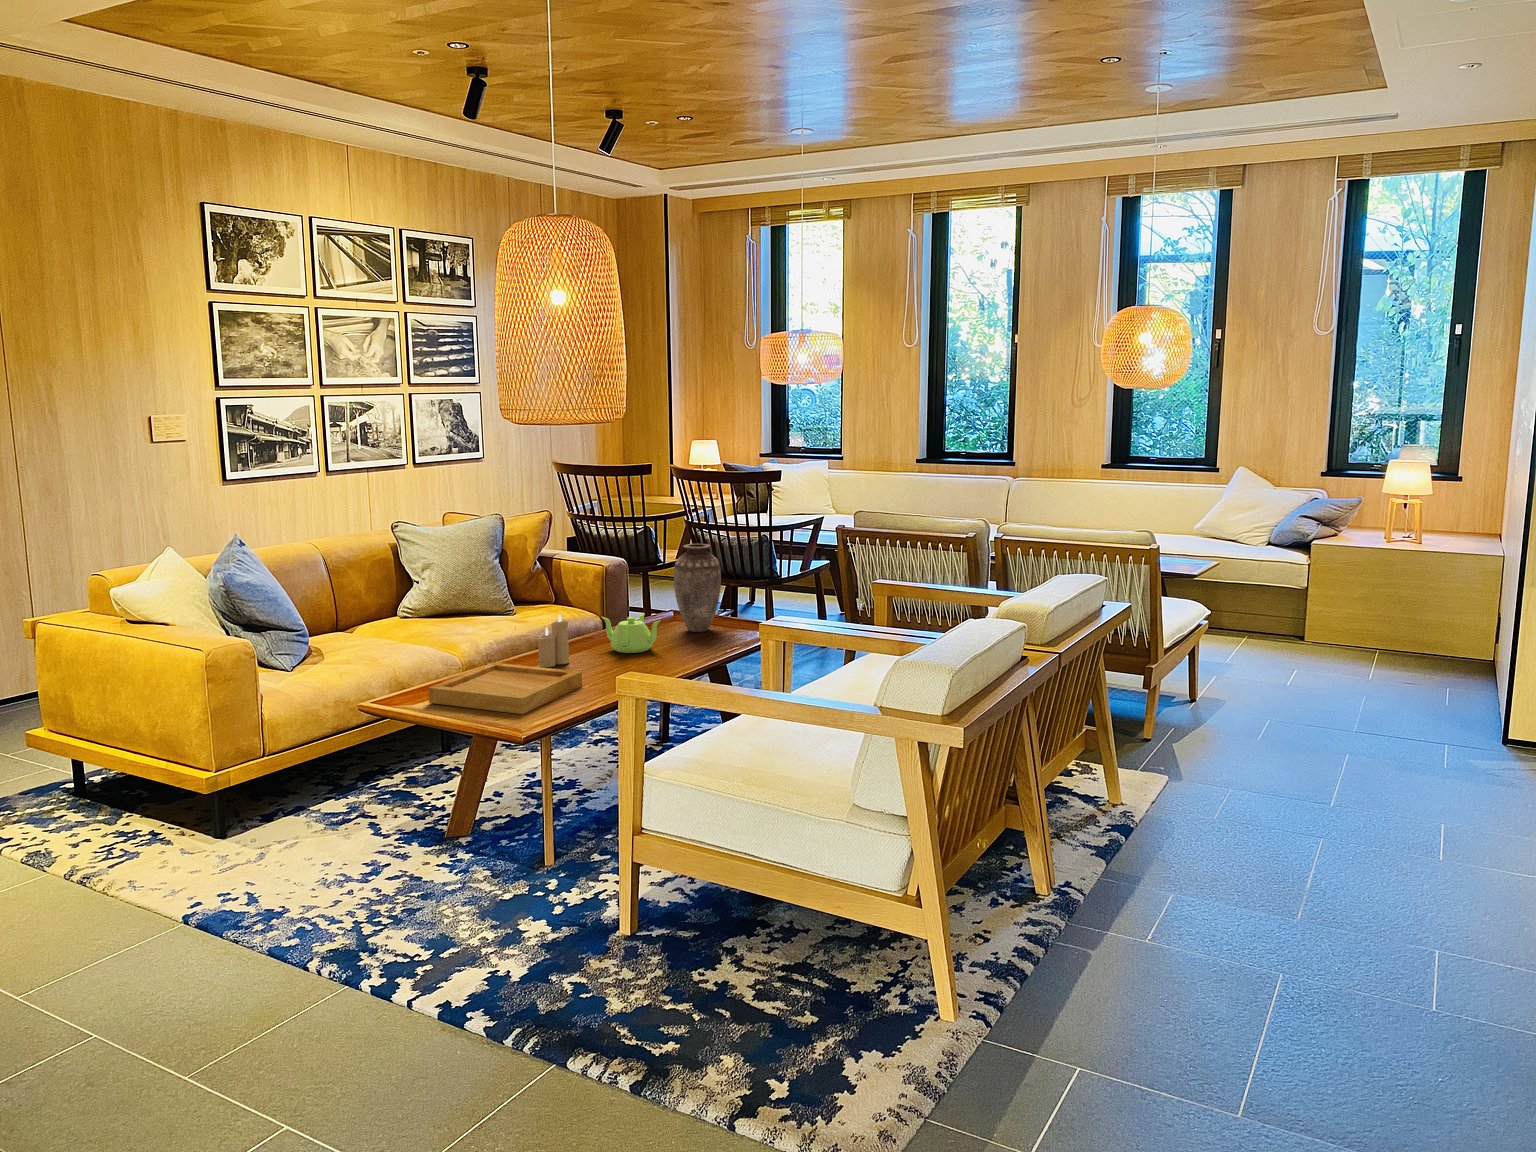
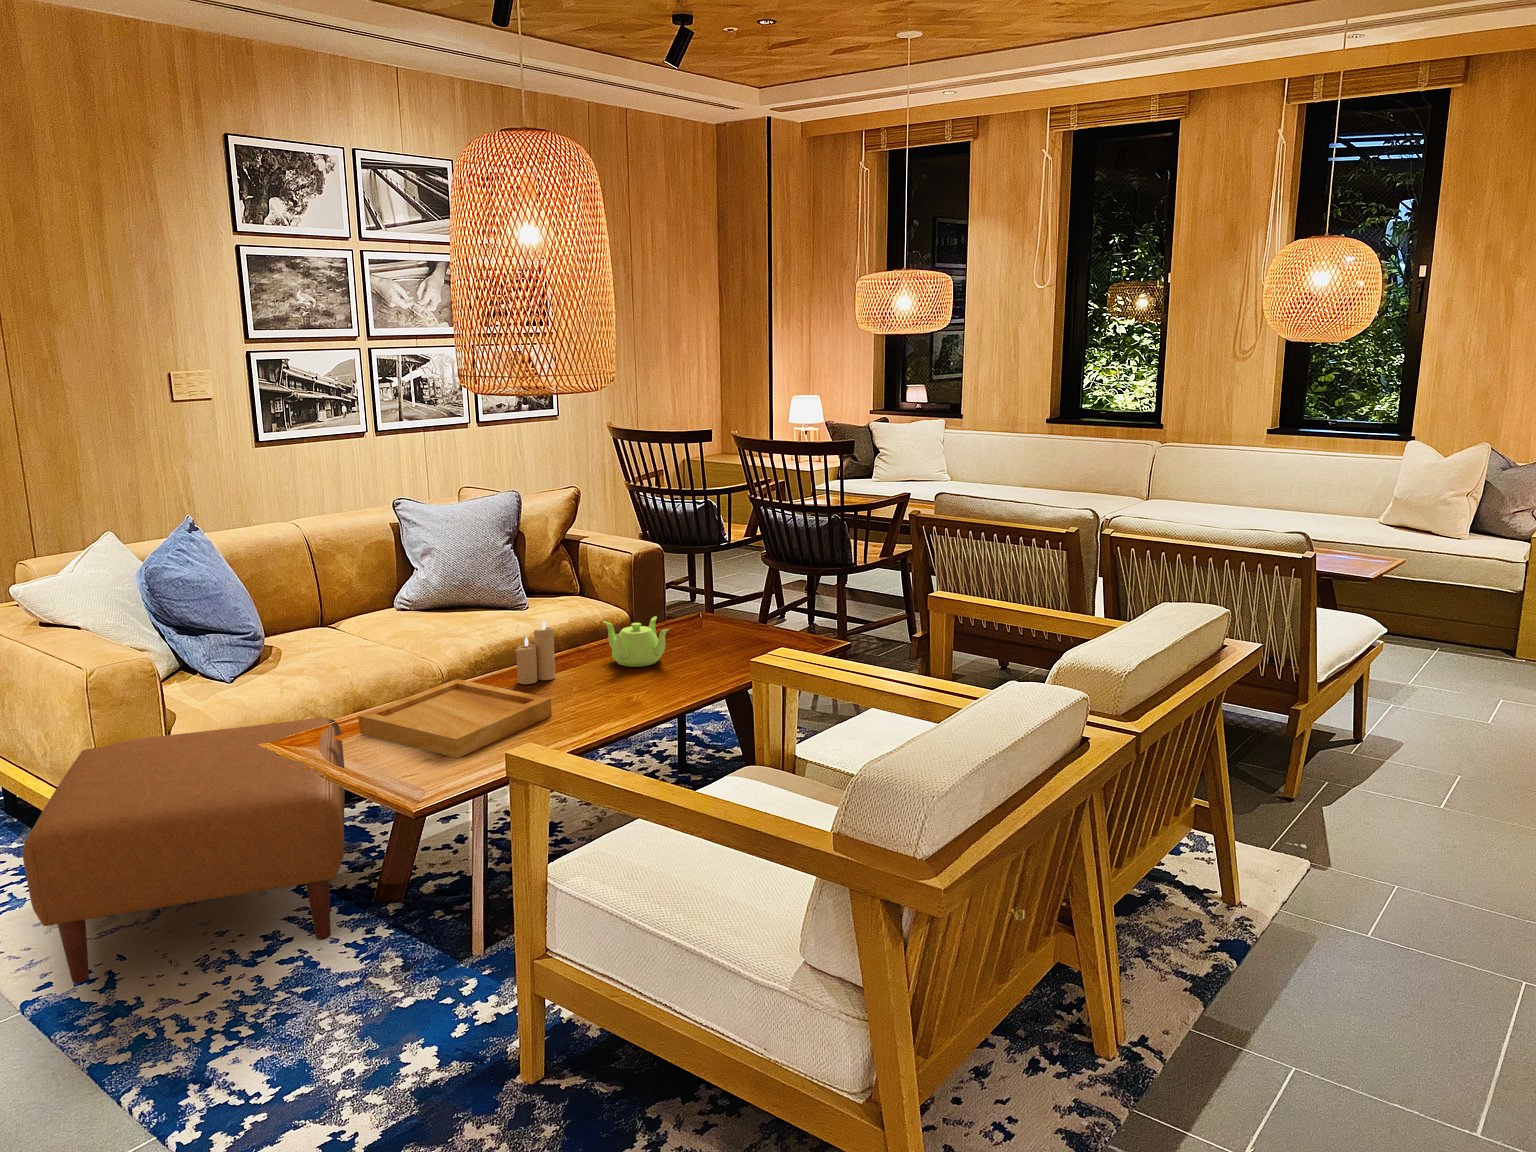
vase: present [674,544,721,632] -> none [699,532,755,638]
ottoman: none [182,697,435,904] -> present [23,718,345,983]

